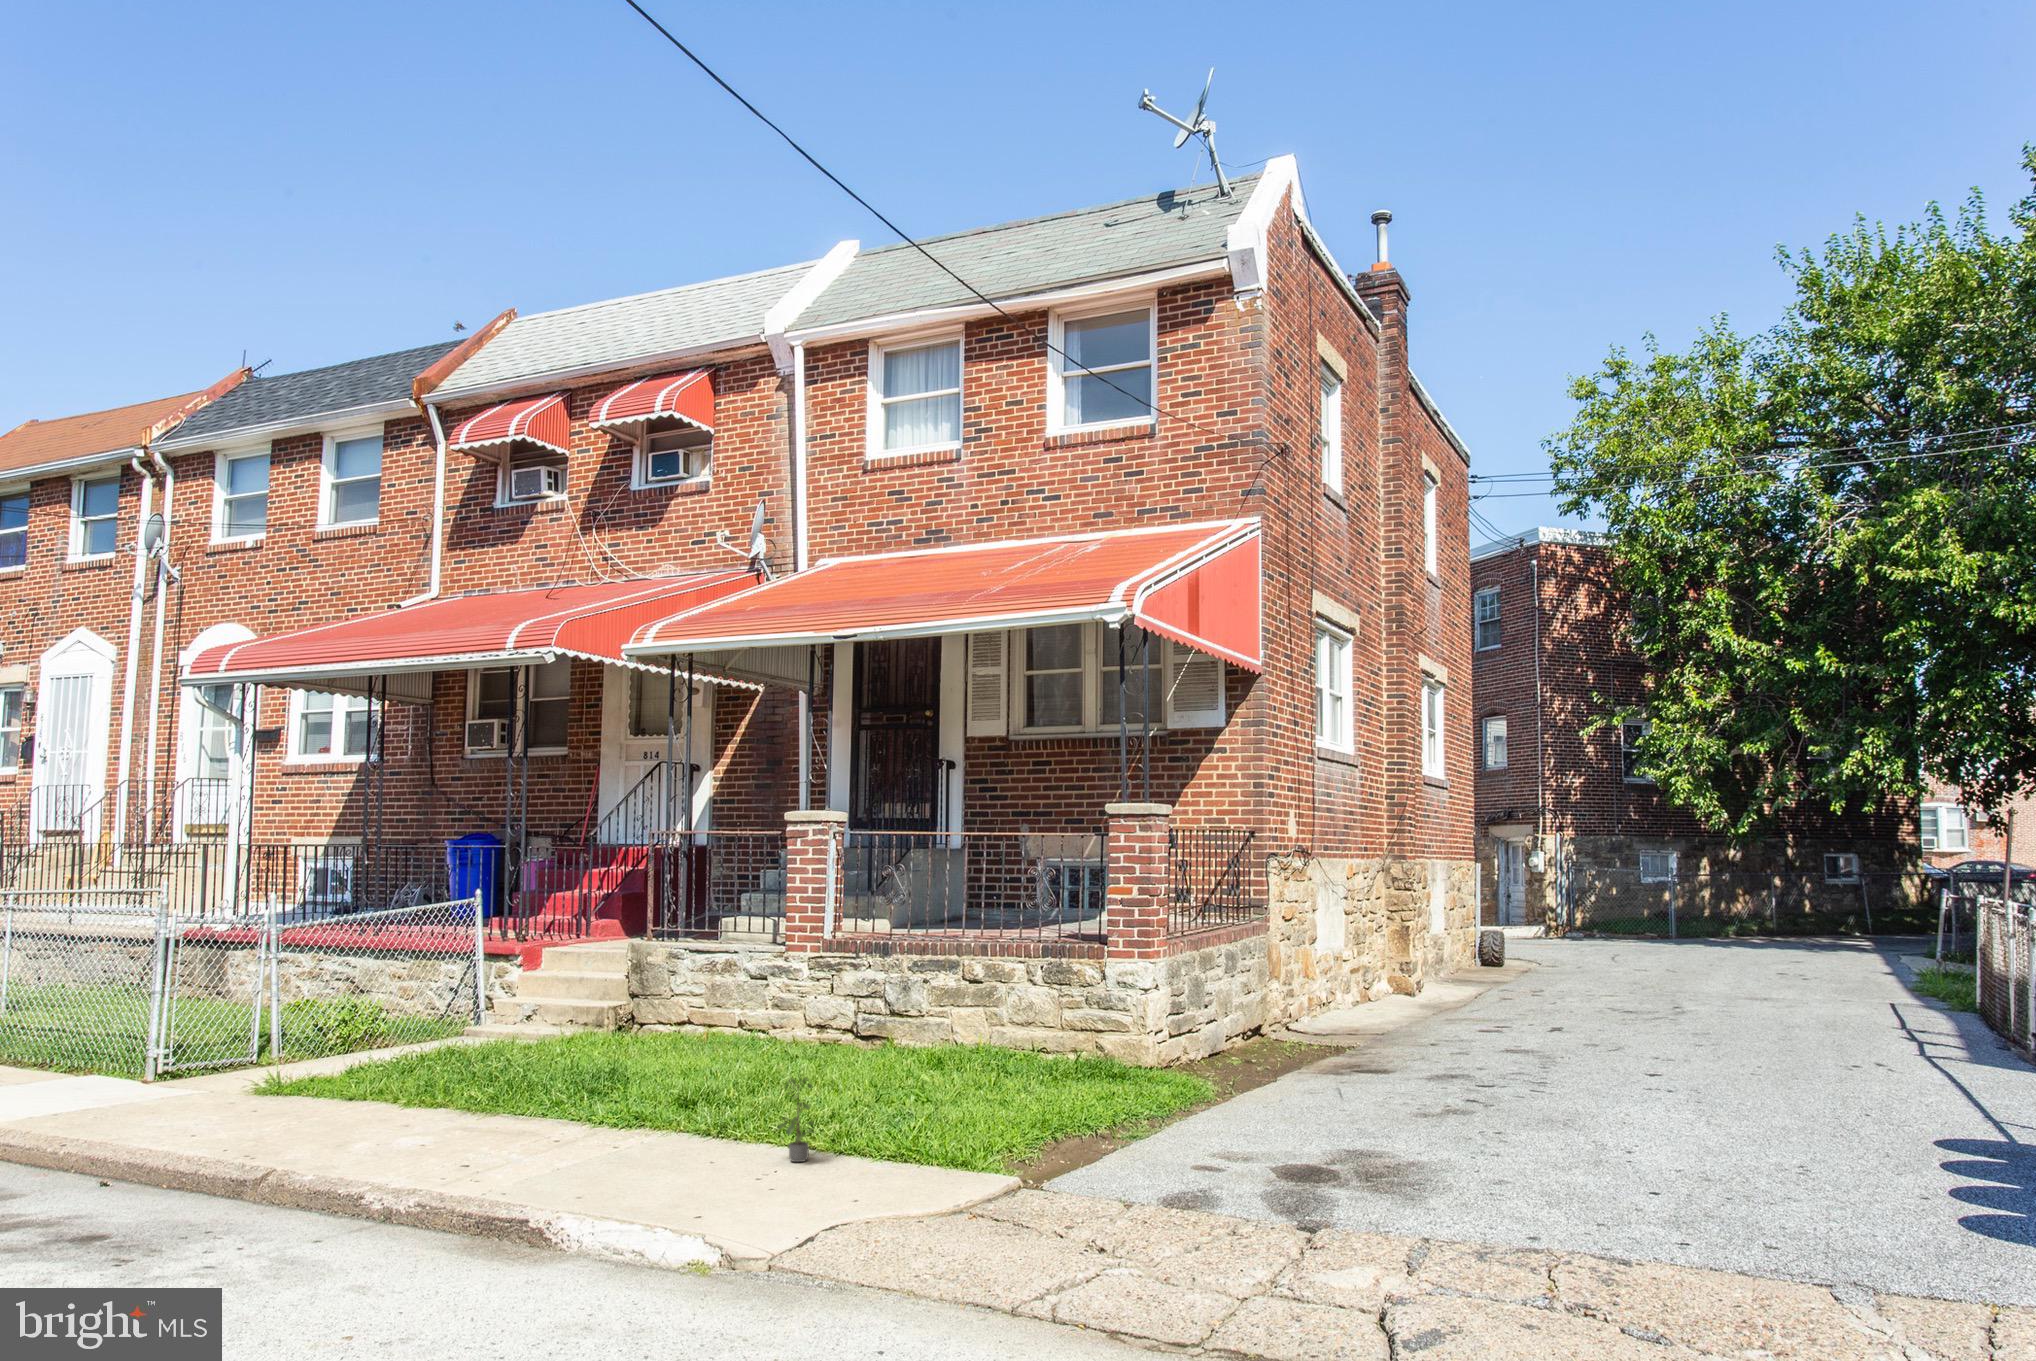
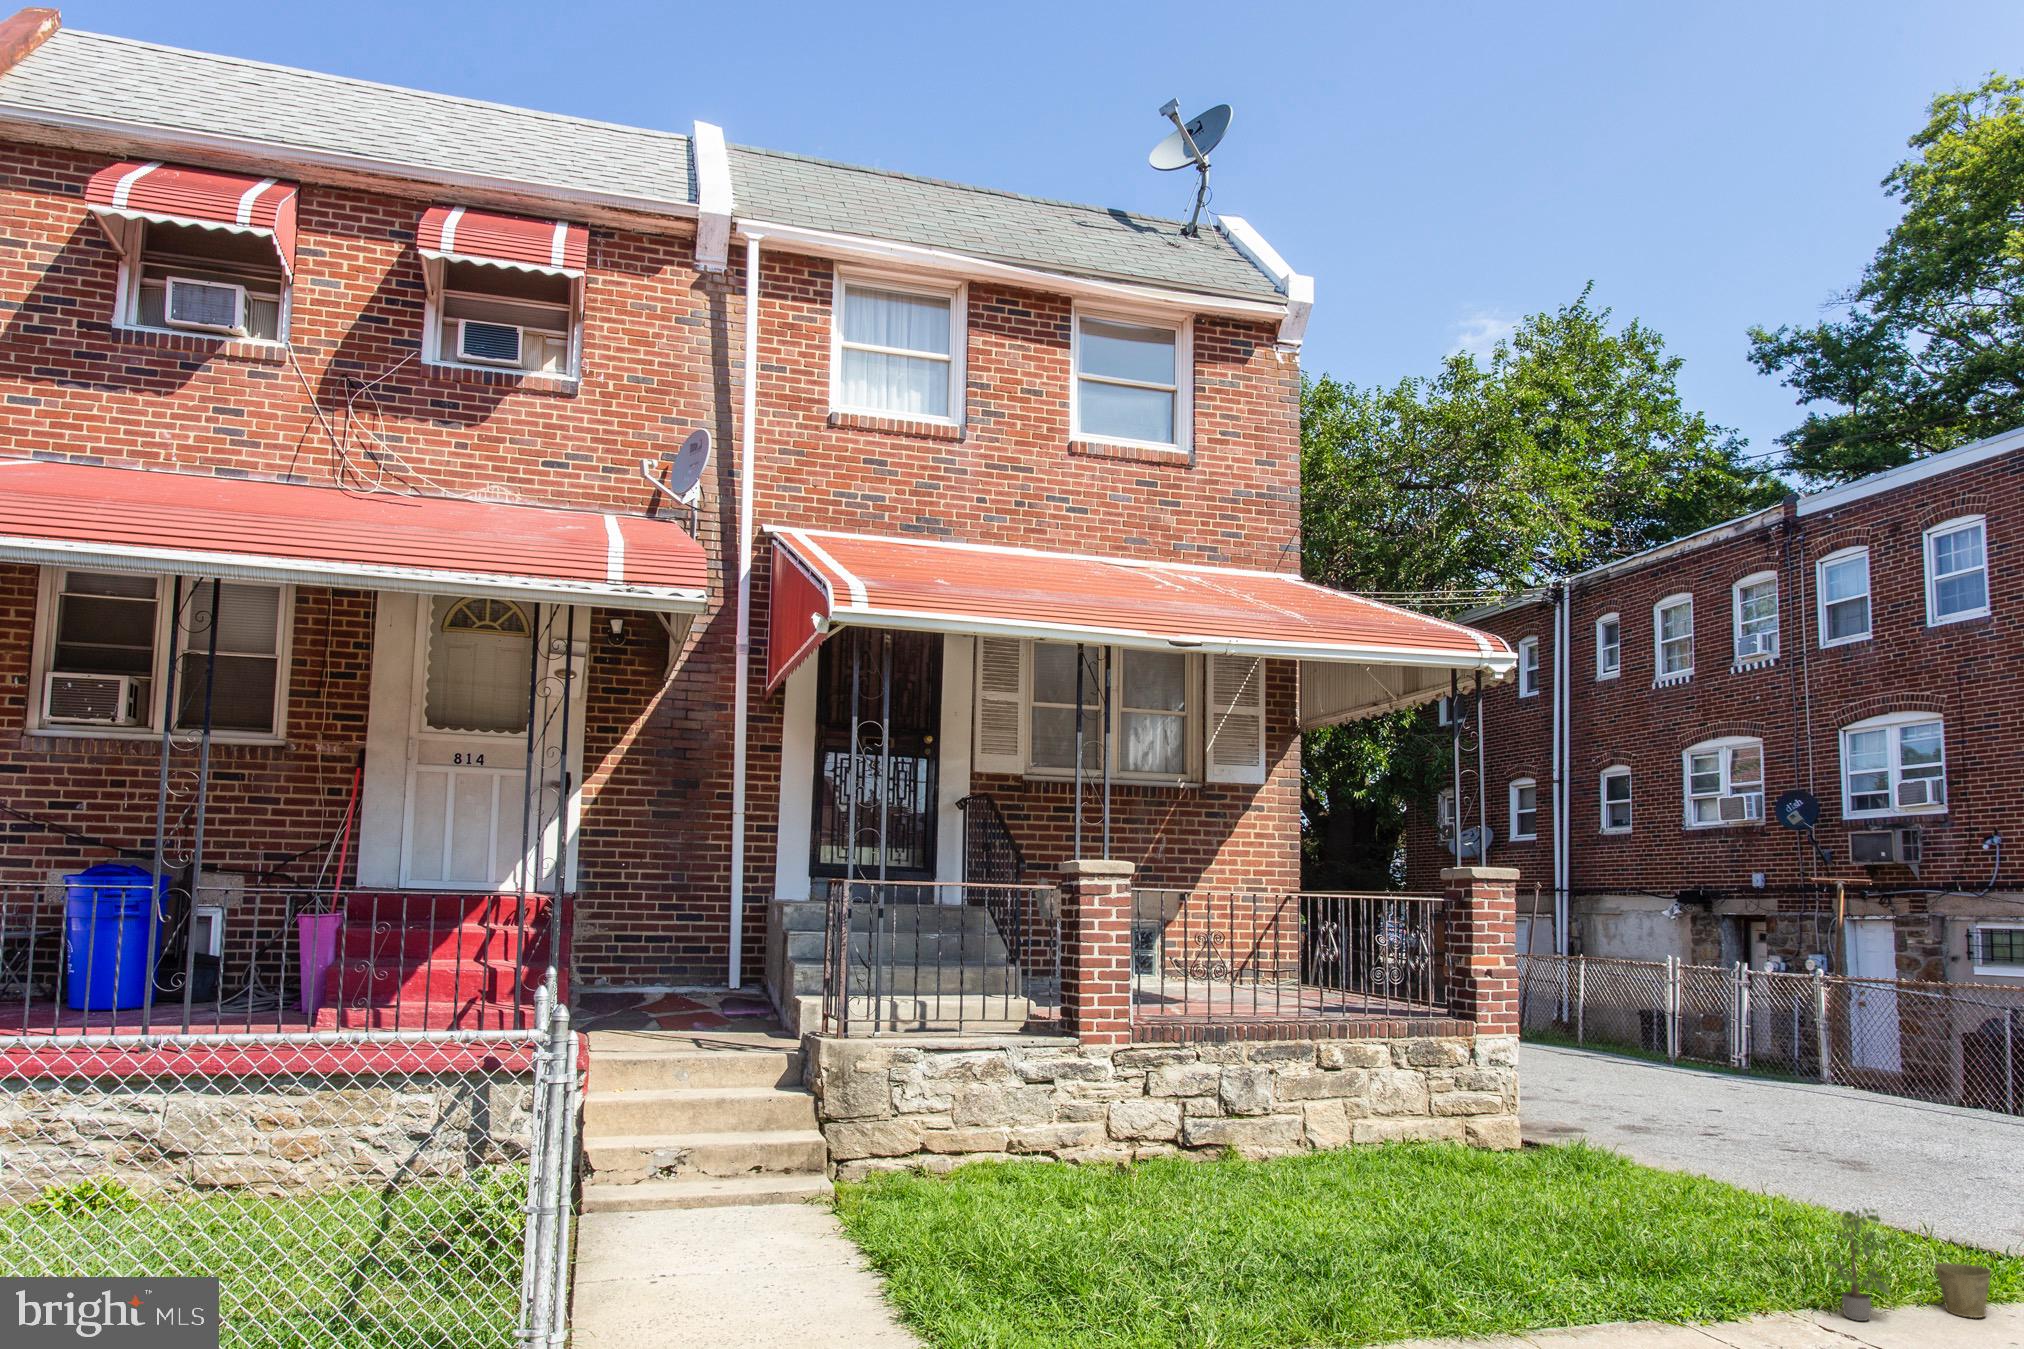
bucket: none [858,1111,903,1173] -> present [1935,1246,1991,1318]

